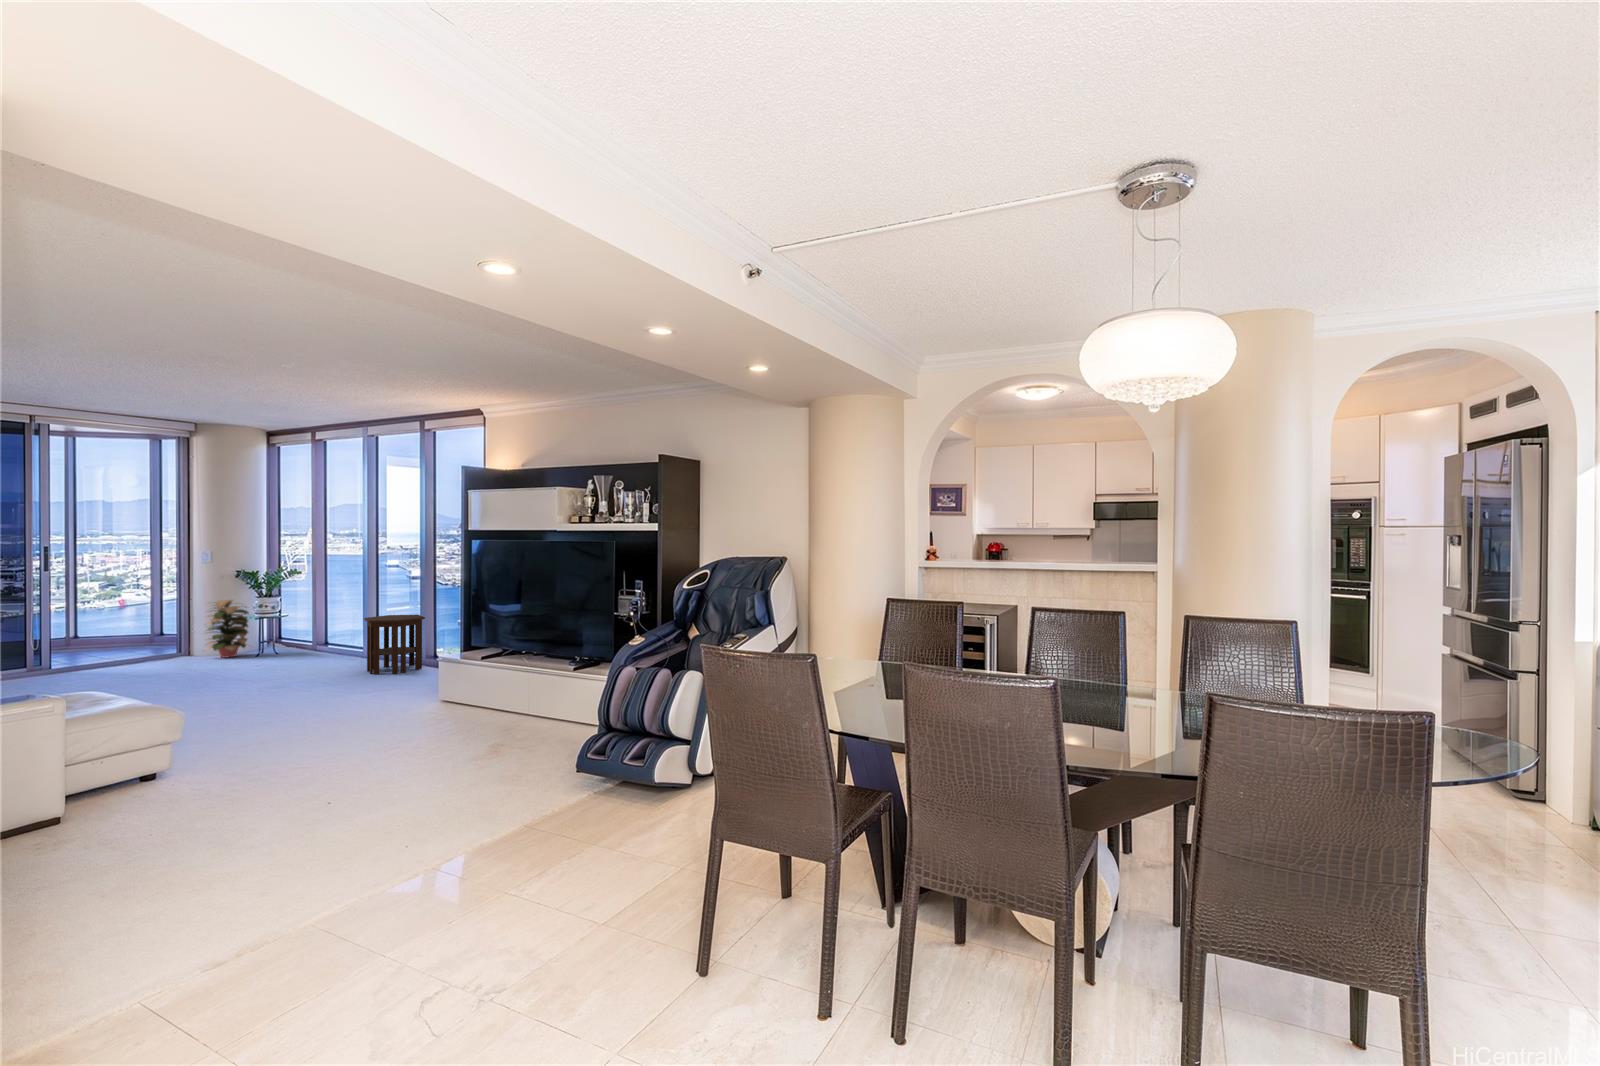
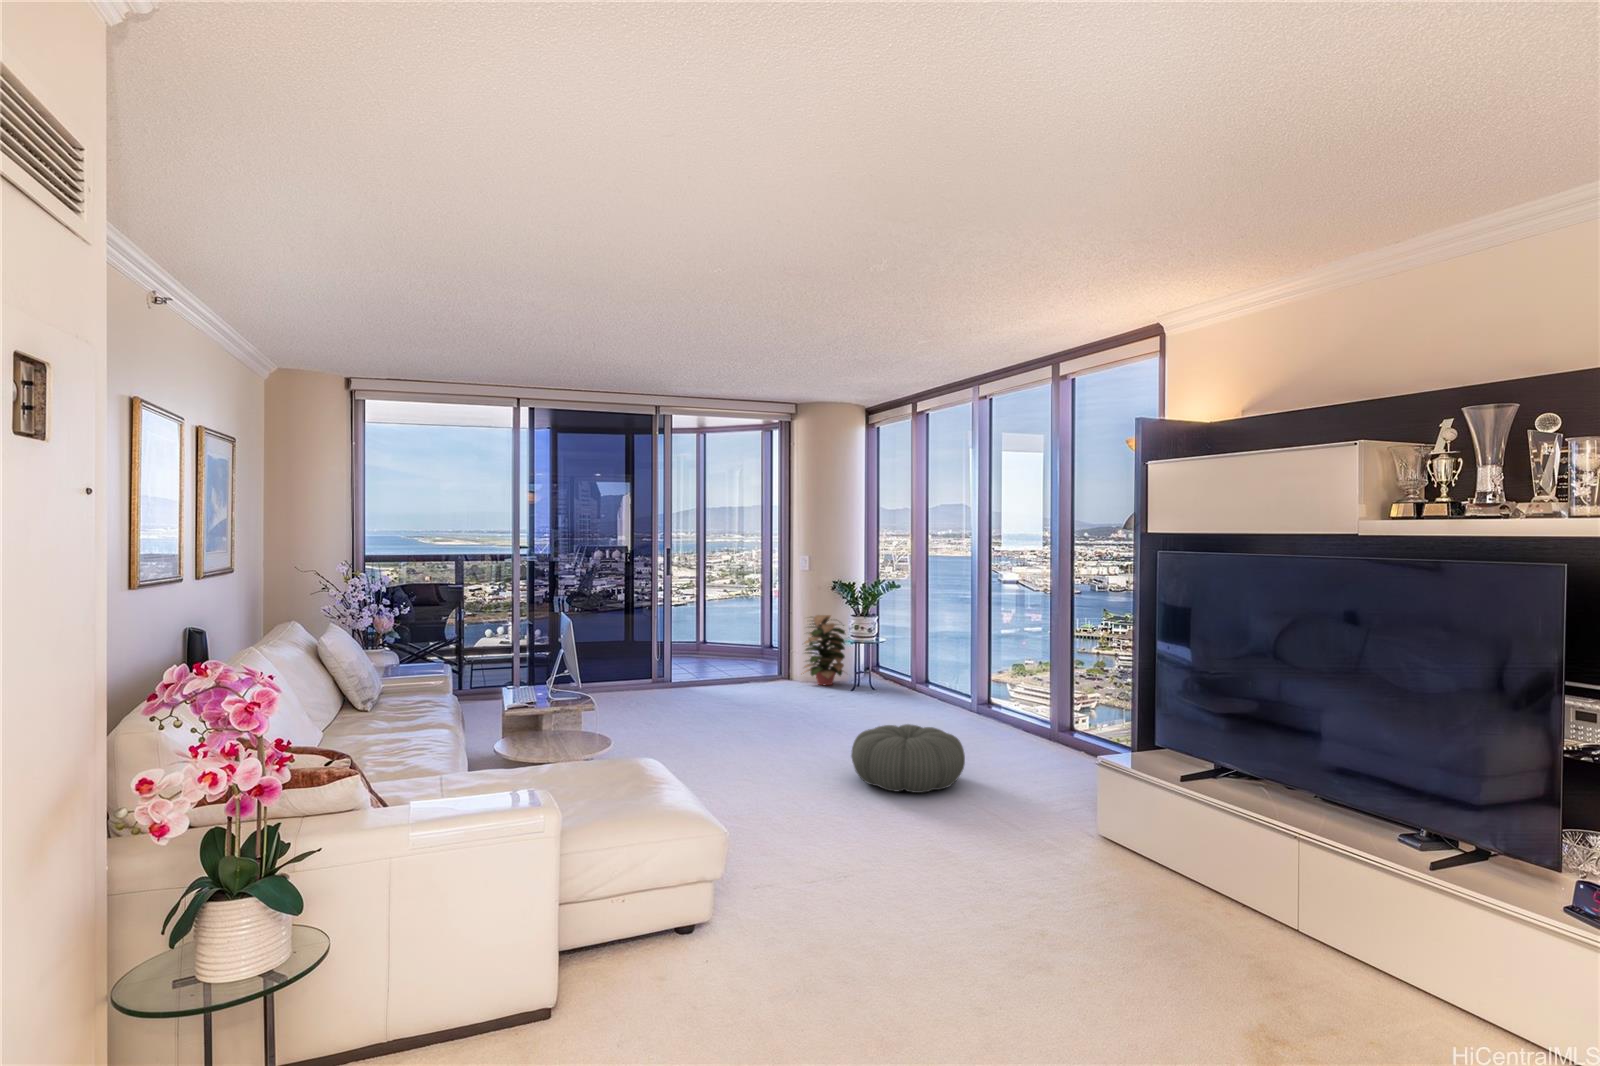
side table: present [364,615,425,674] -> none [973,657,1057,753]
pouf: none [269,660,358,701] -> present [851,724,965,793]

